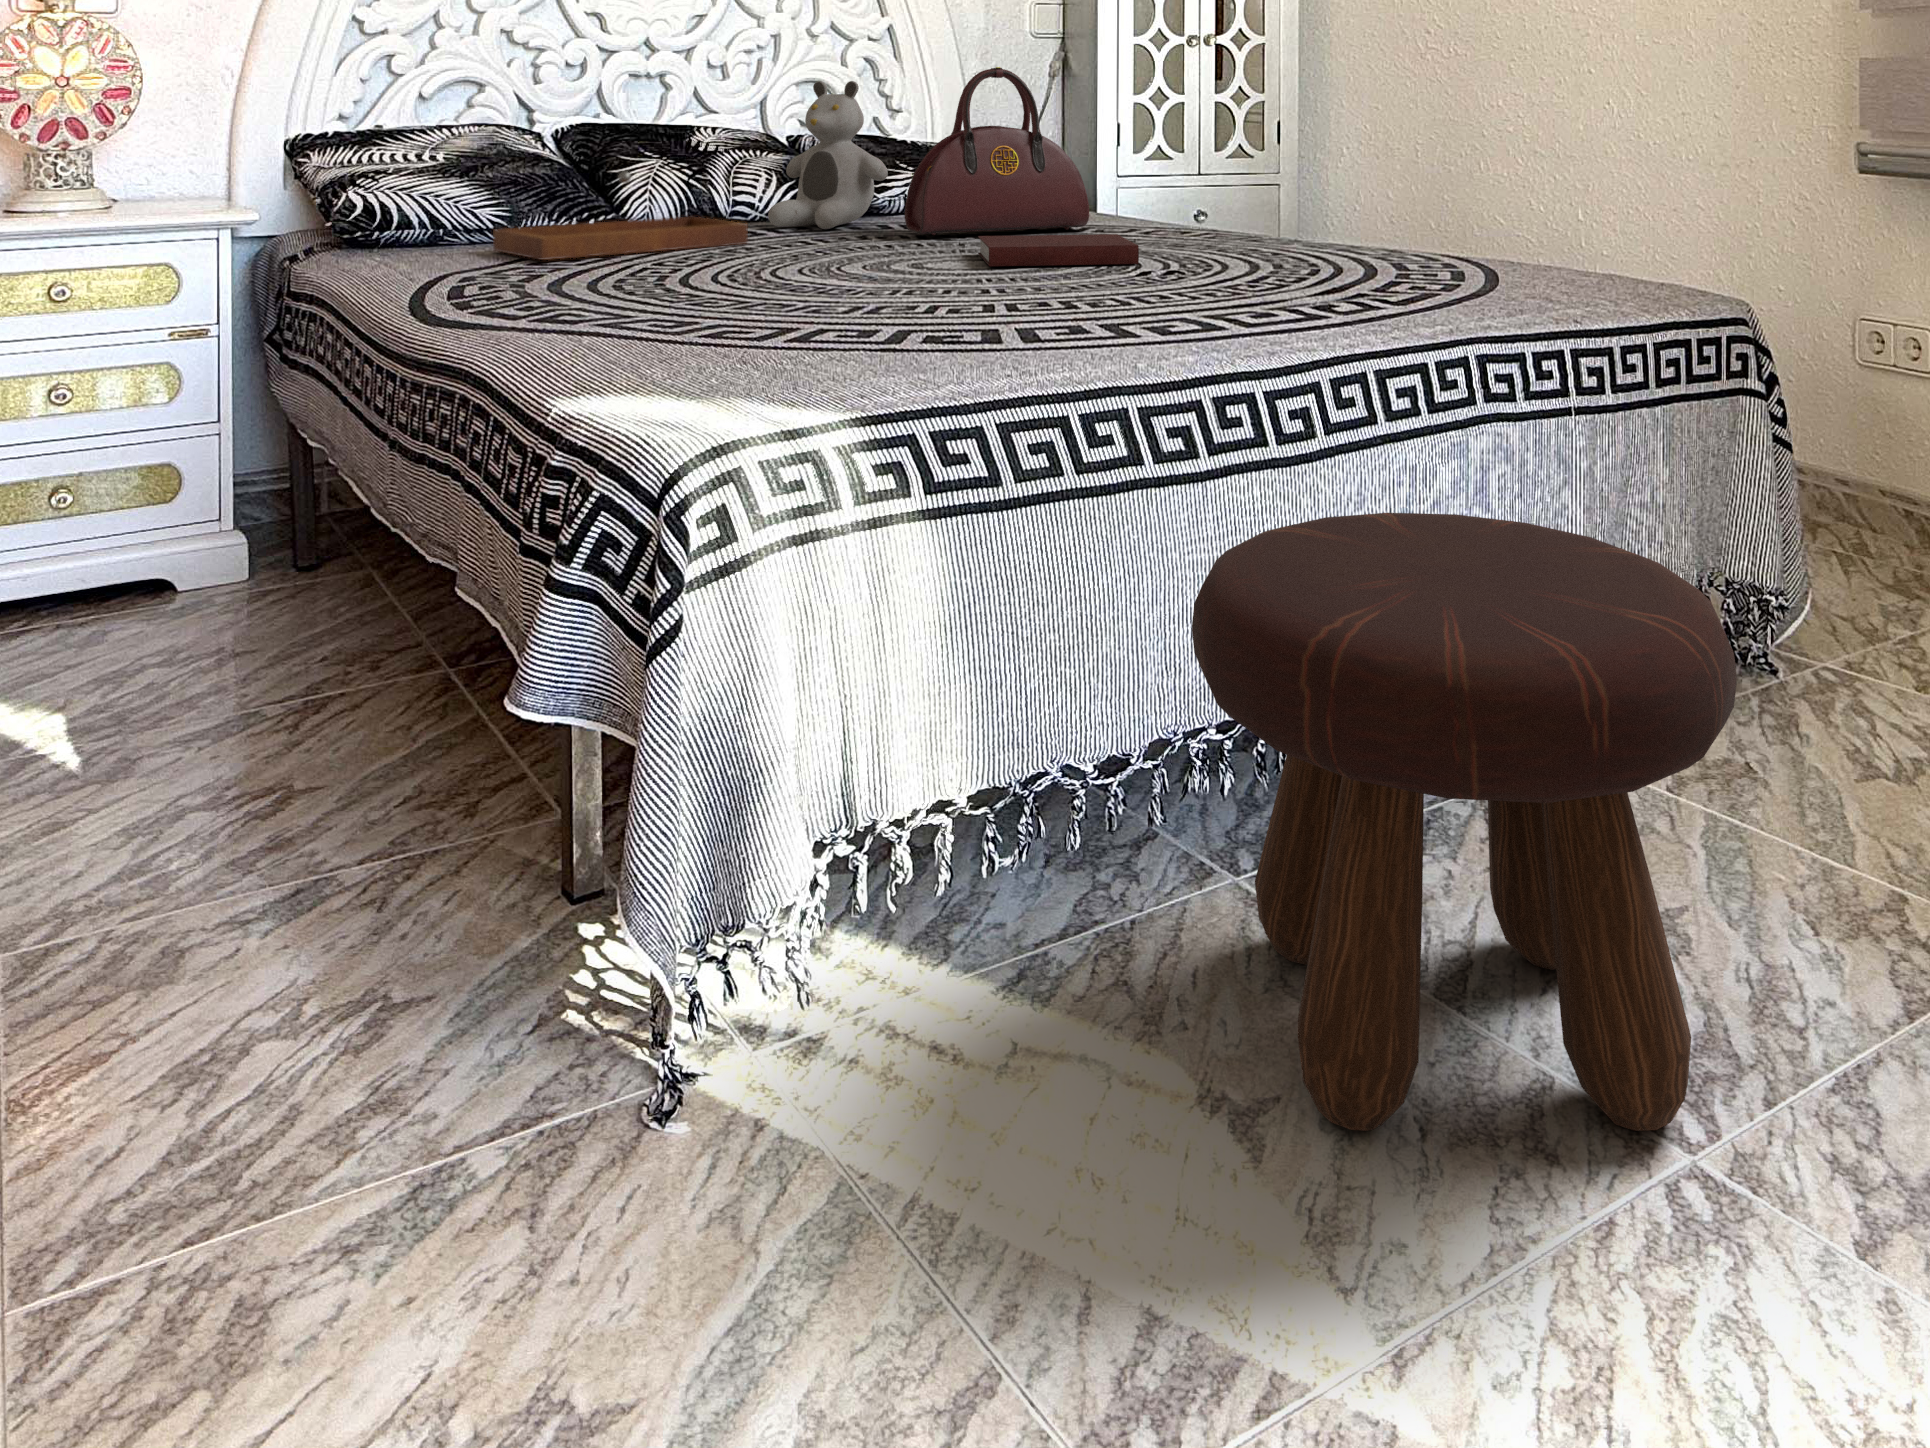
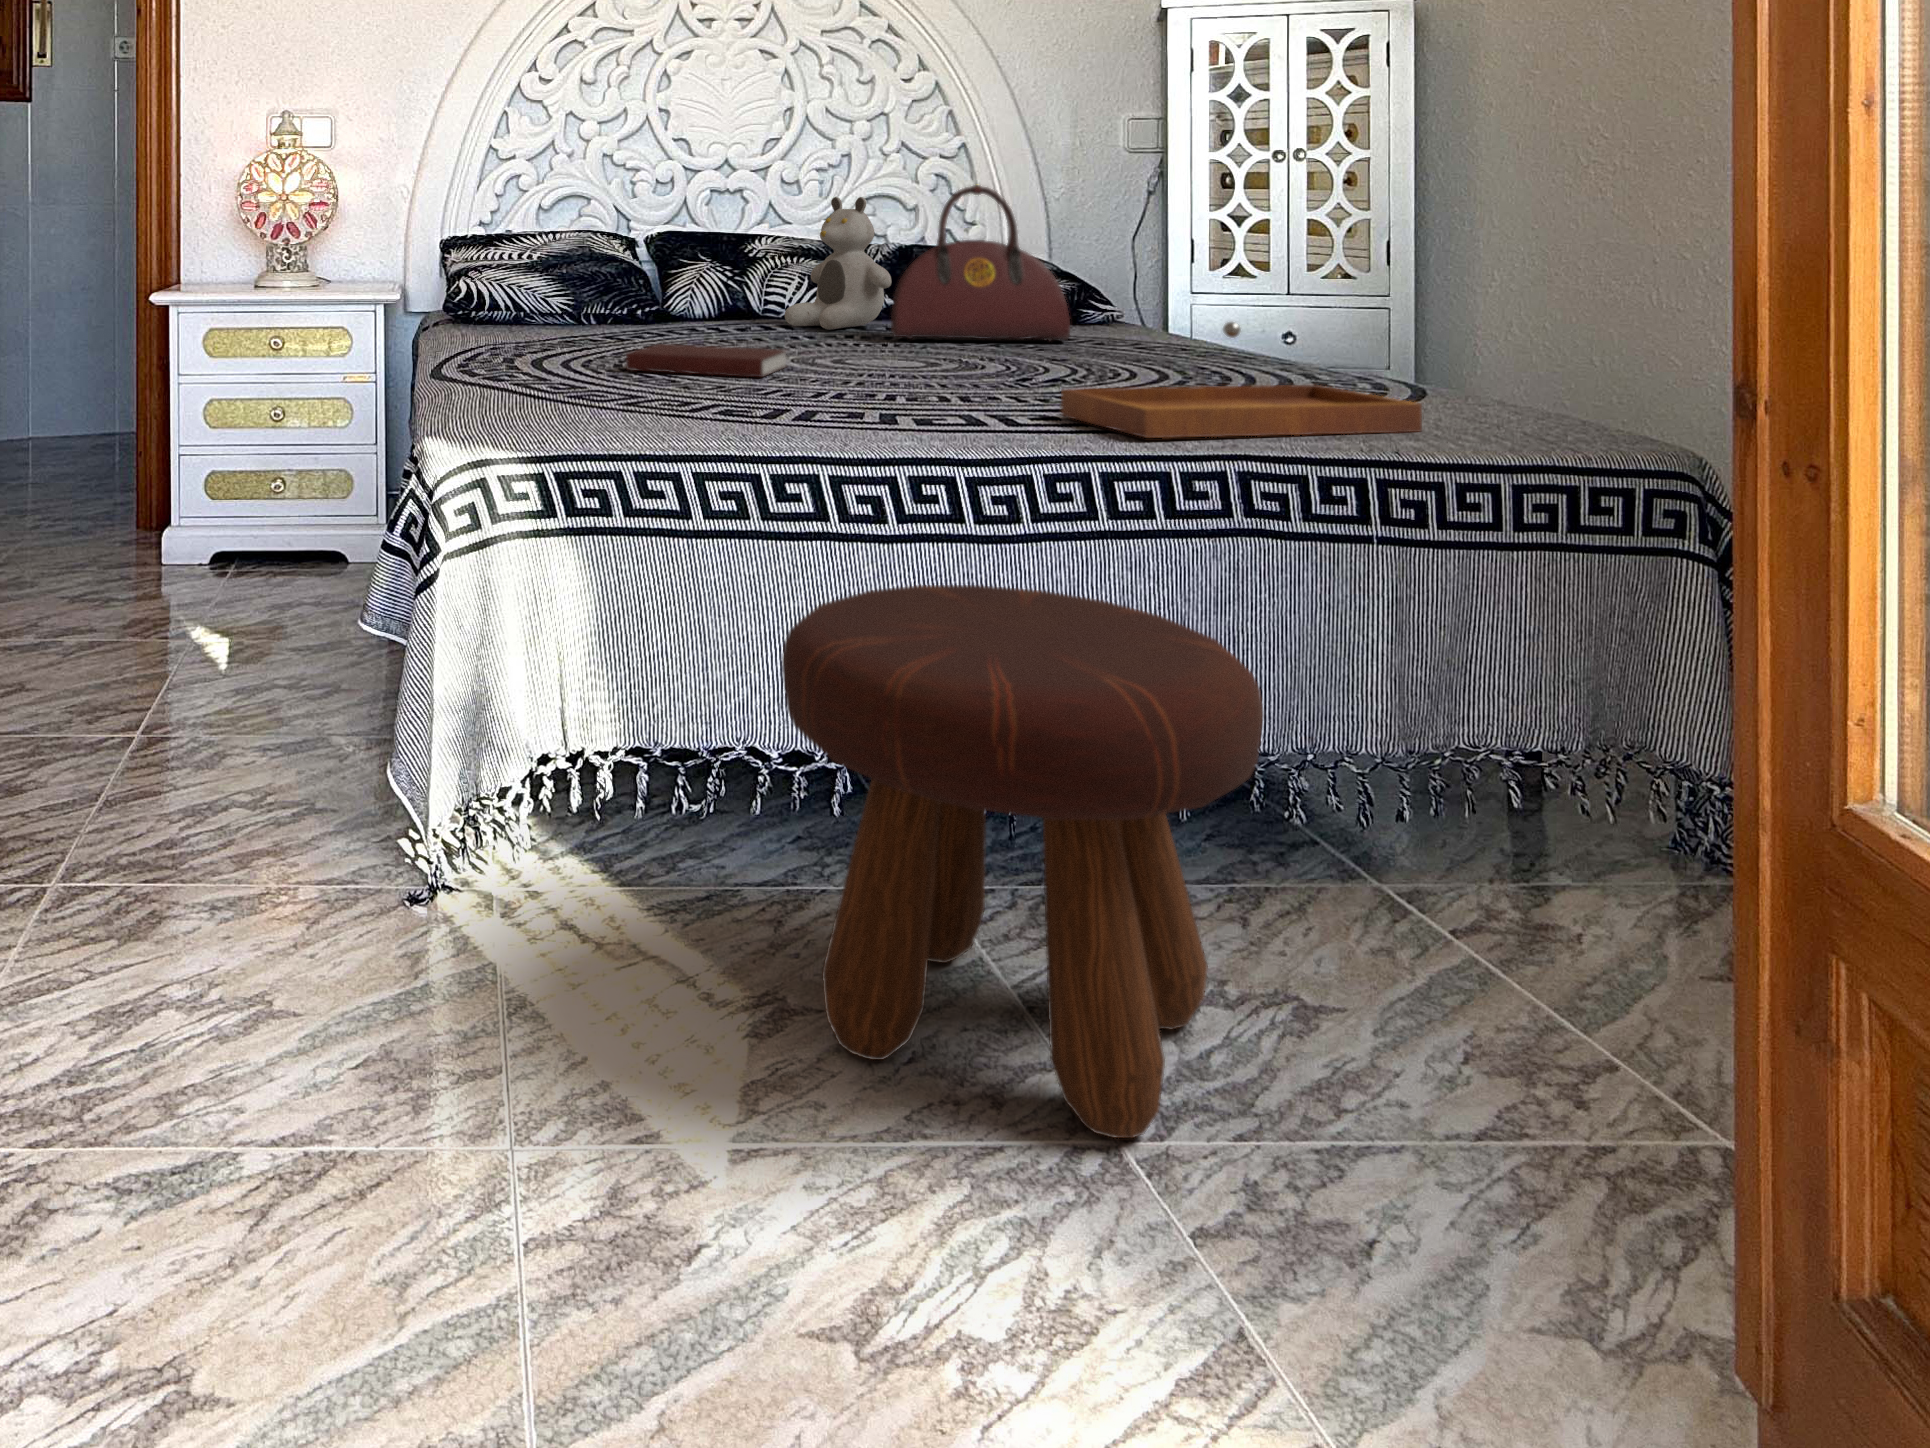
tray: present [493,171,748,260] -> present [1061,322,1422,438]
notebook: present [978,234,1139,266] -> present [626,344,786,377]

